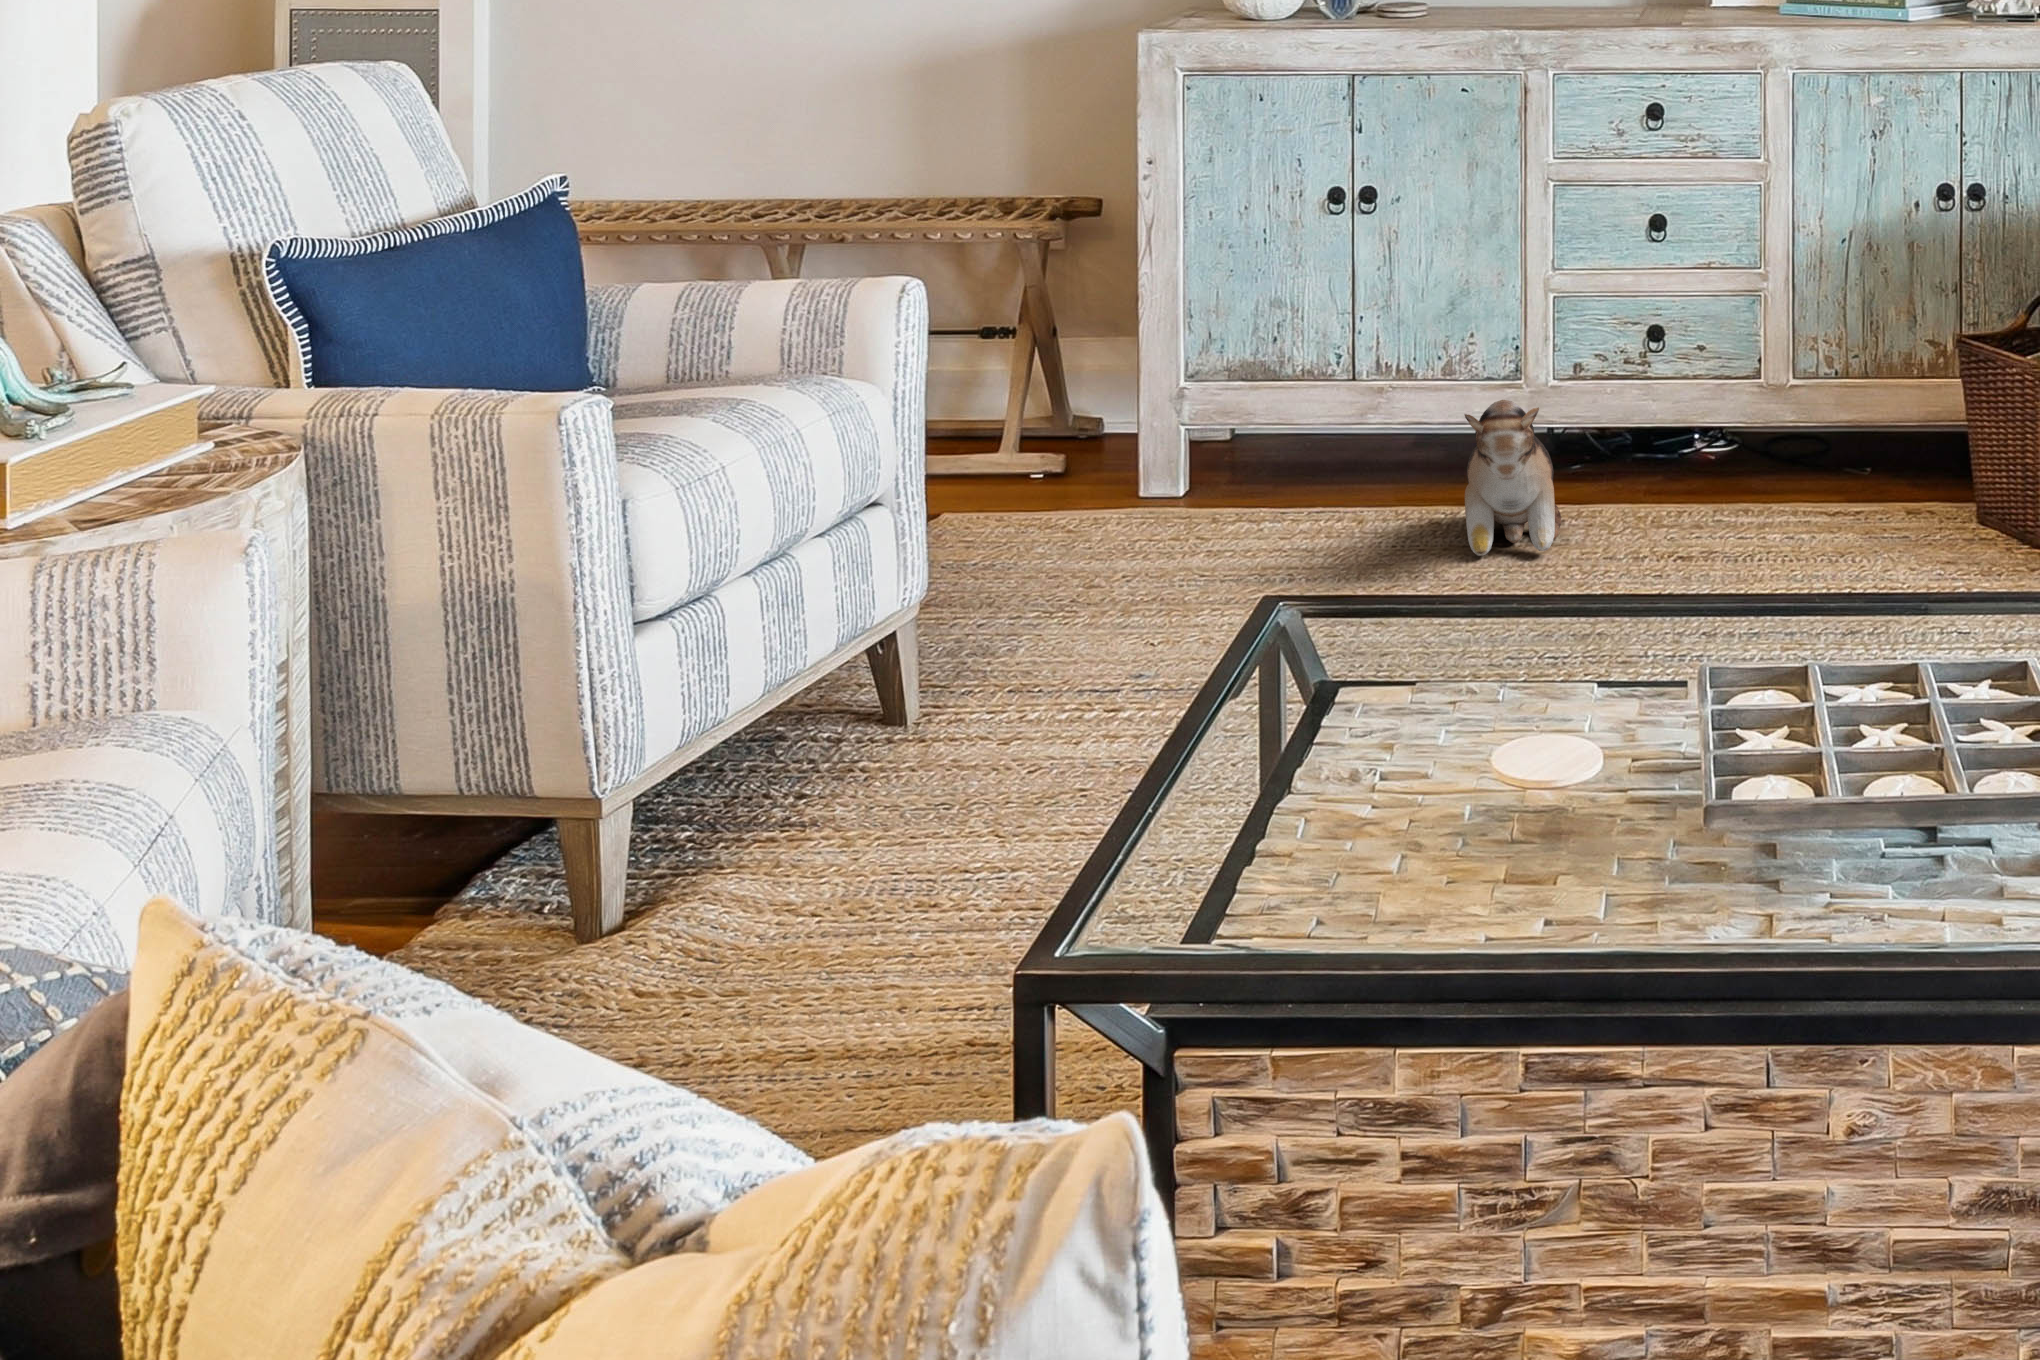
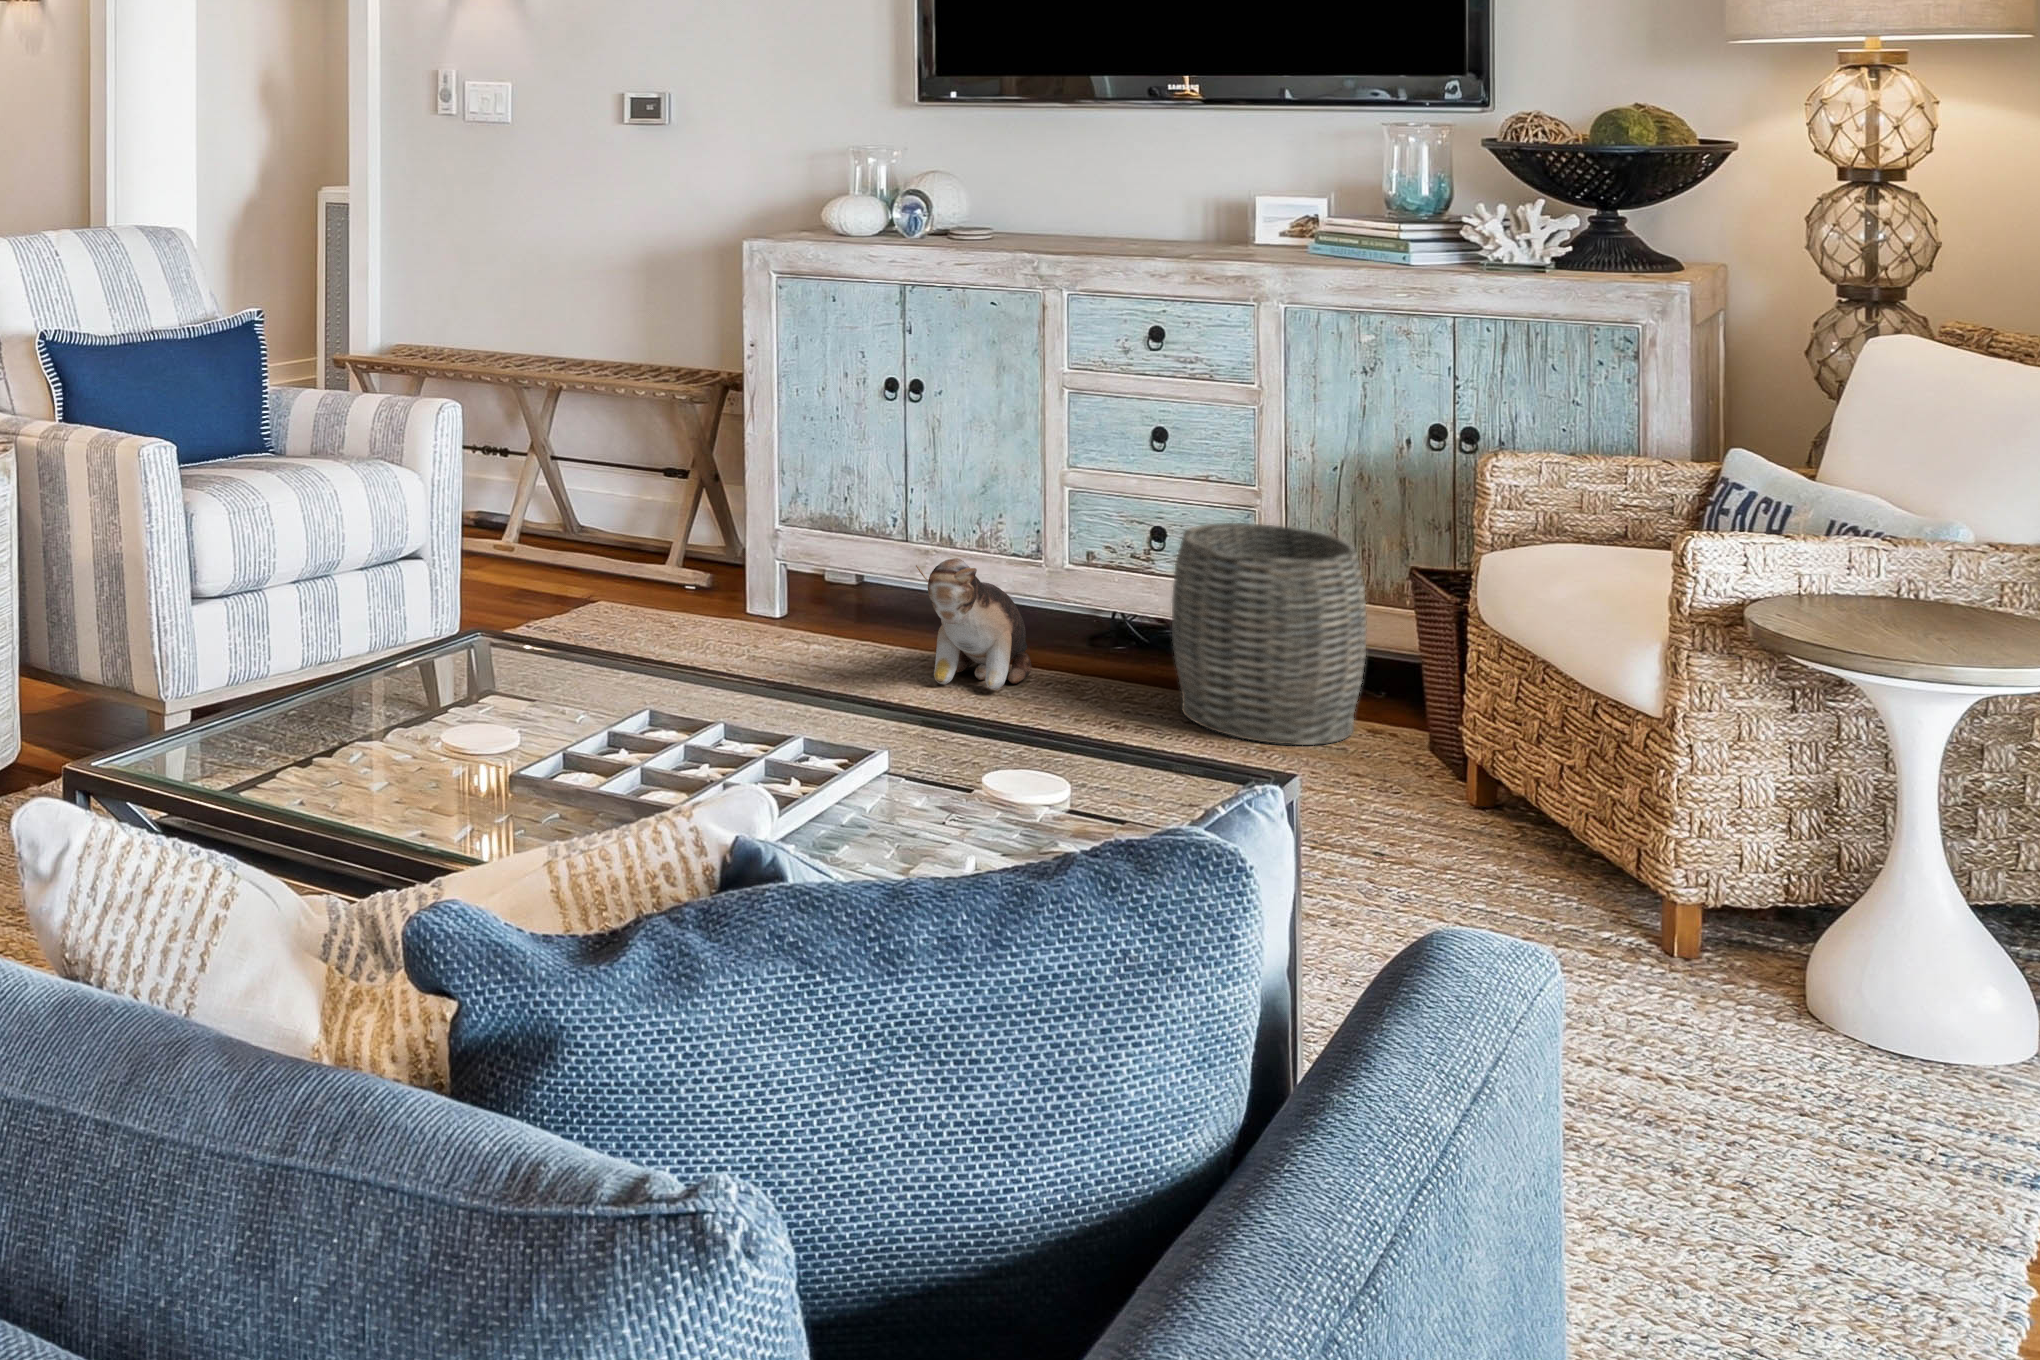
woven basket: none [1722,314,1922,555] -> present [1172,523,1367,745]

